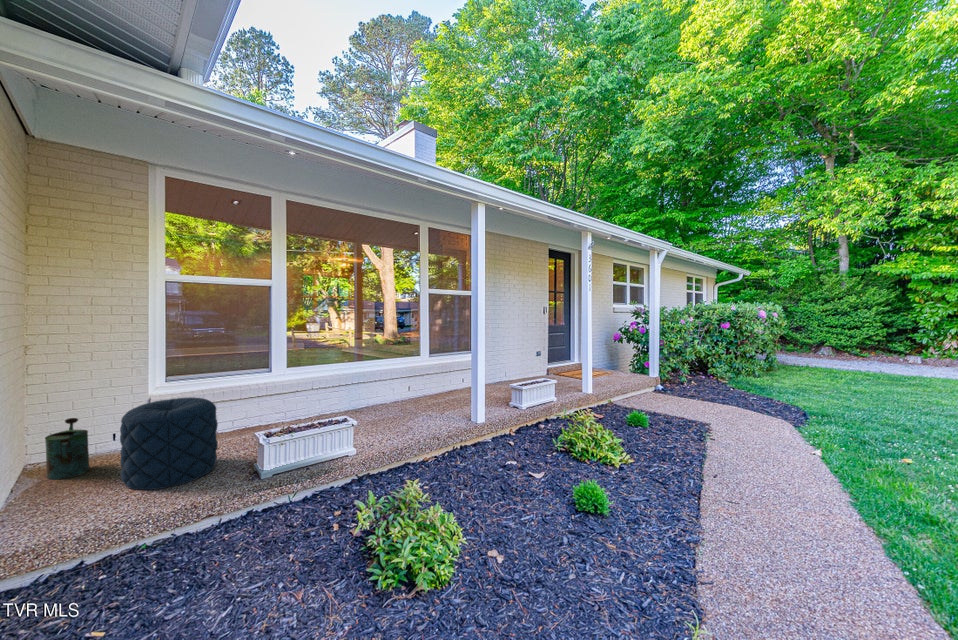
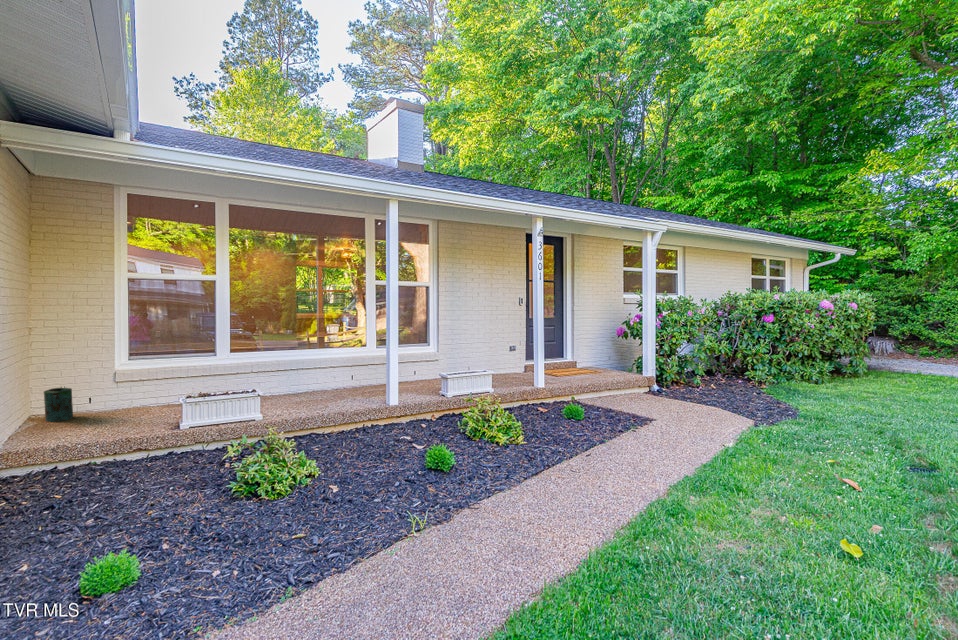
pouf: present [120,397,218,490] -> none [86,367,157,431]

